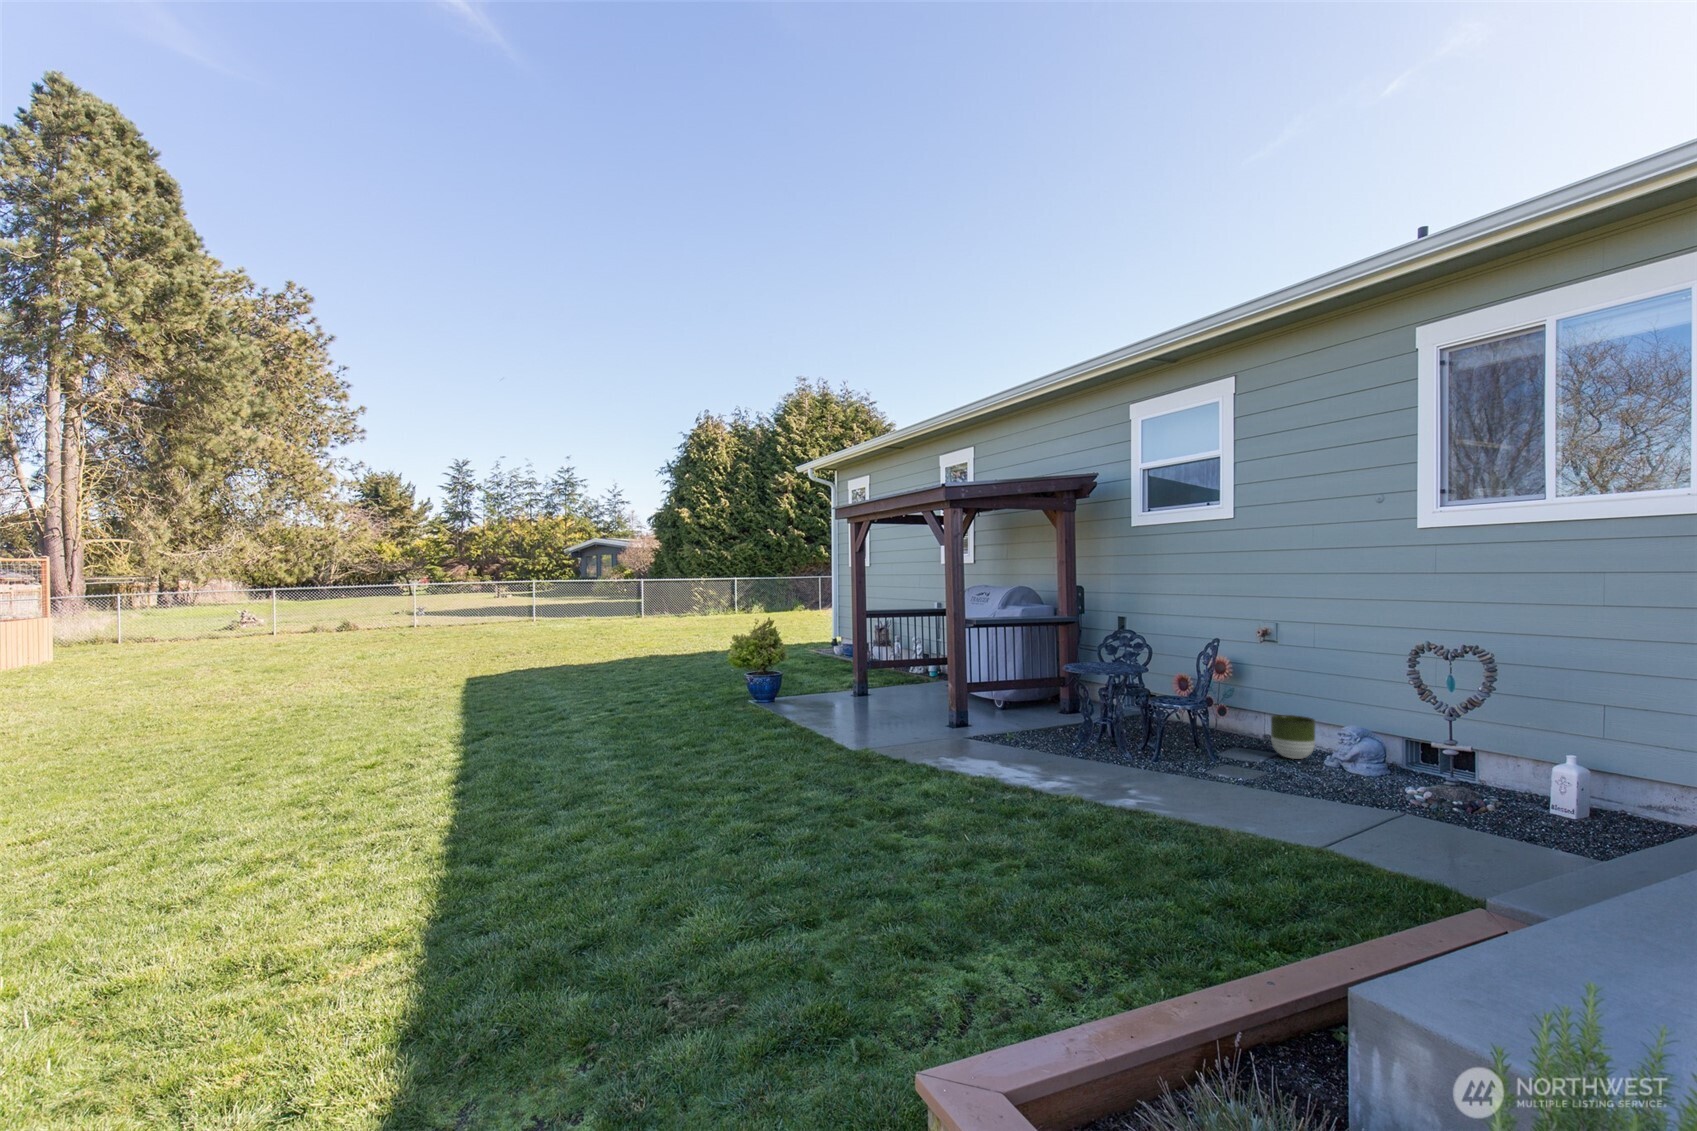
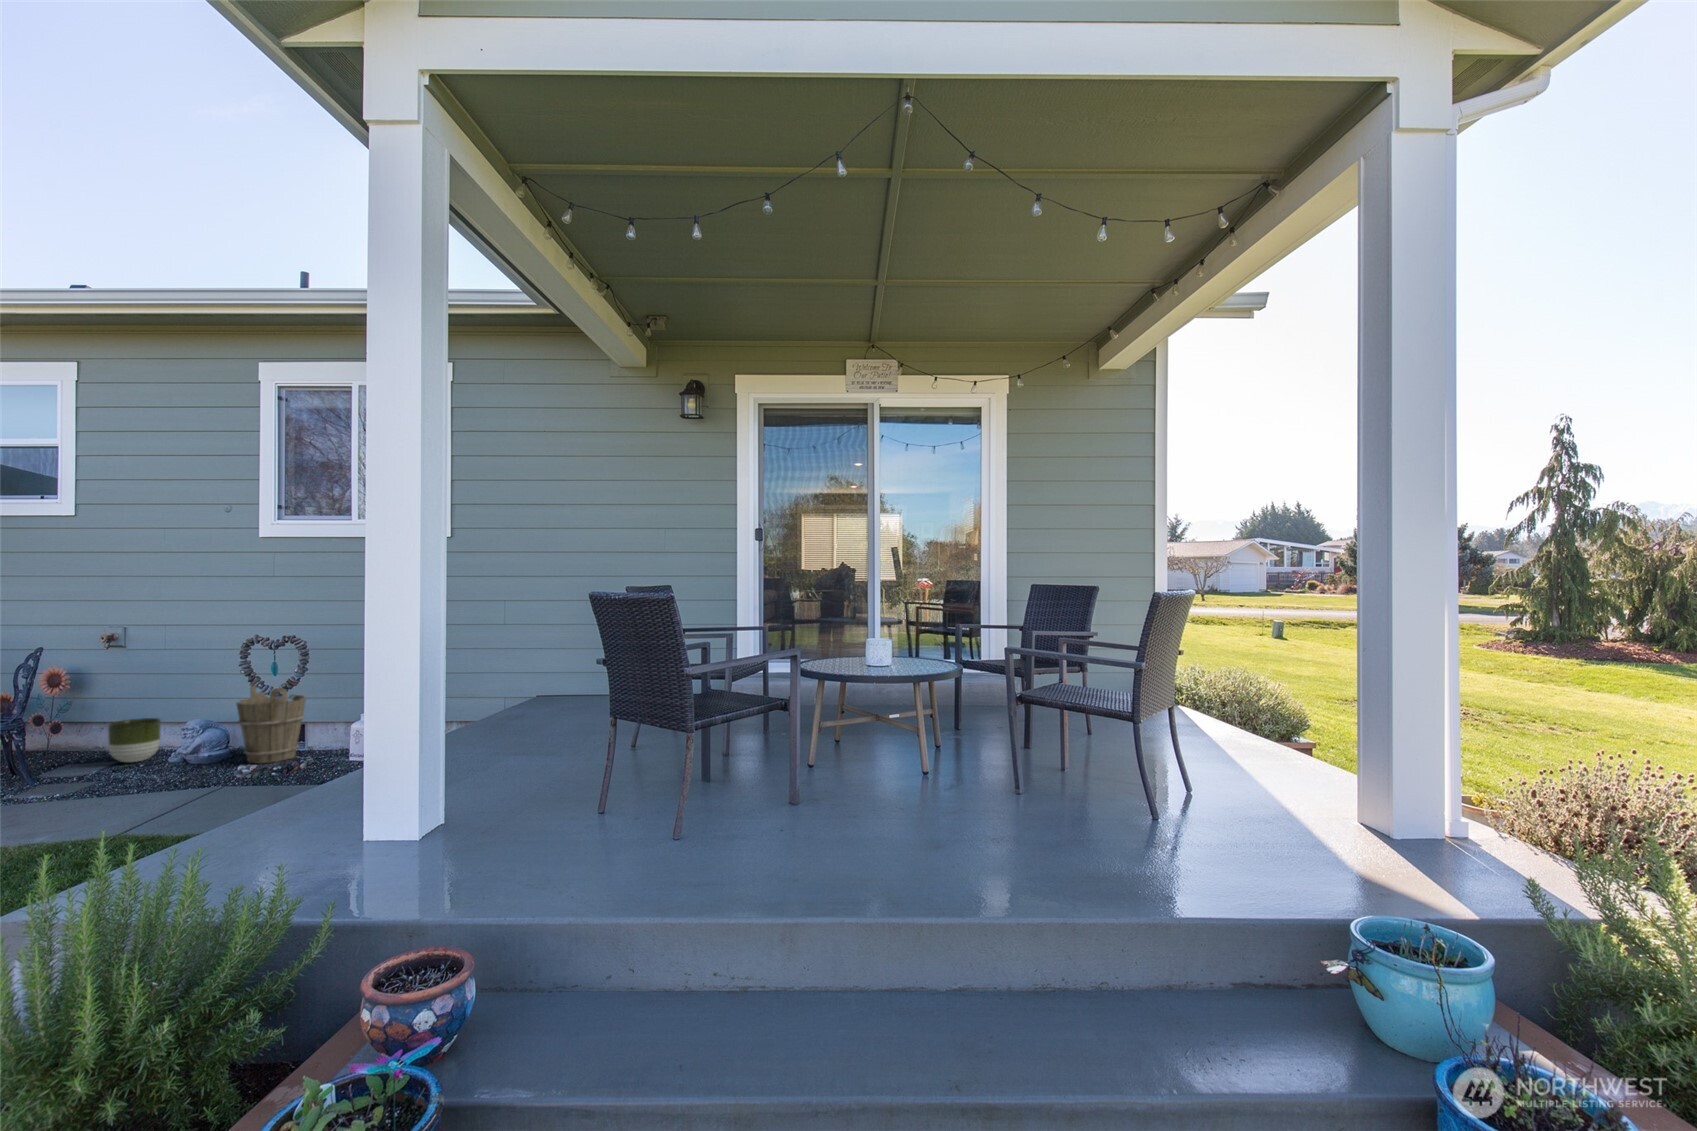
bucket: none [1407,697,1491,795] -> present [236,685,306,763]

